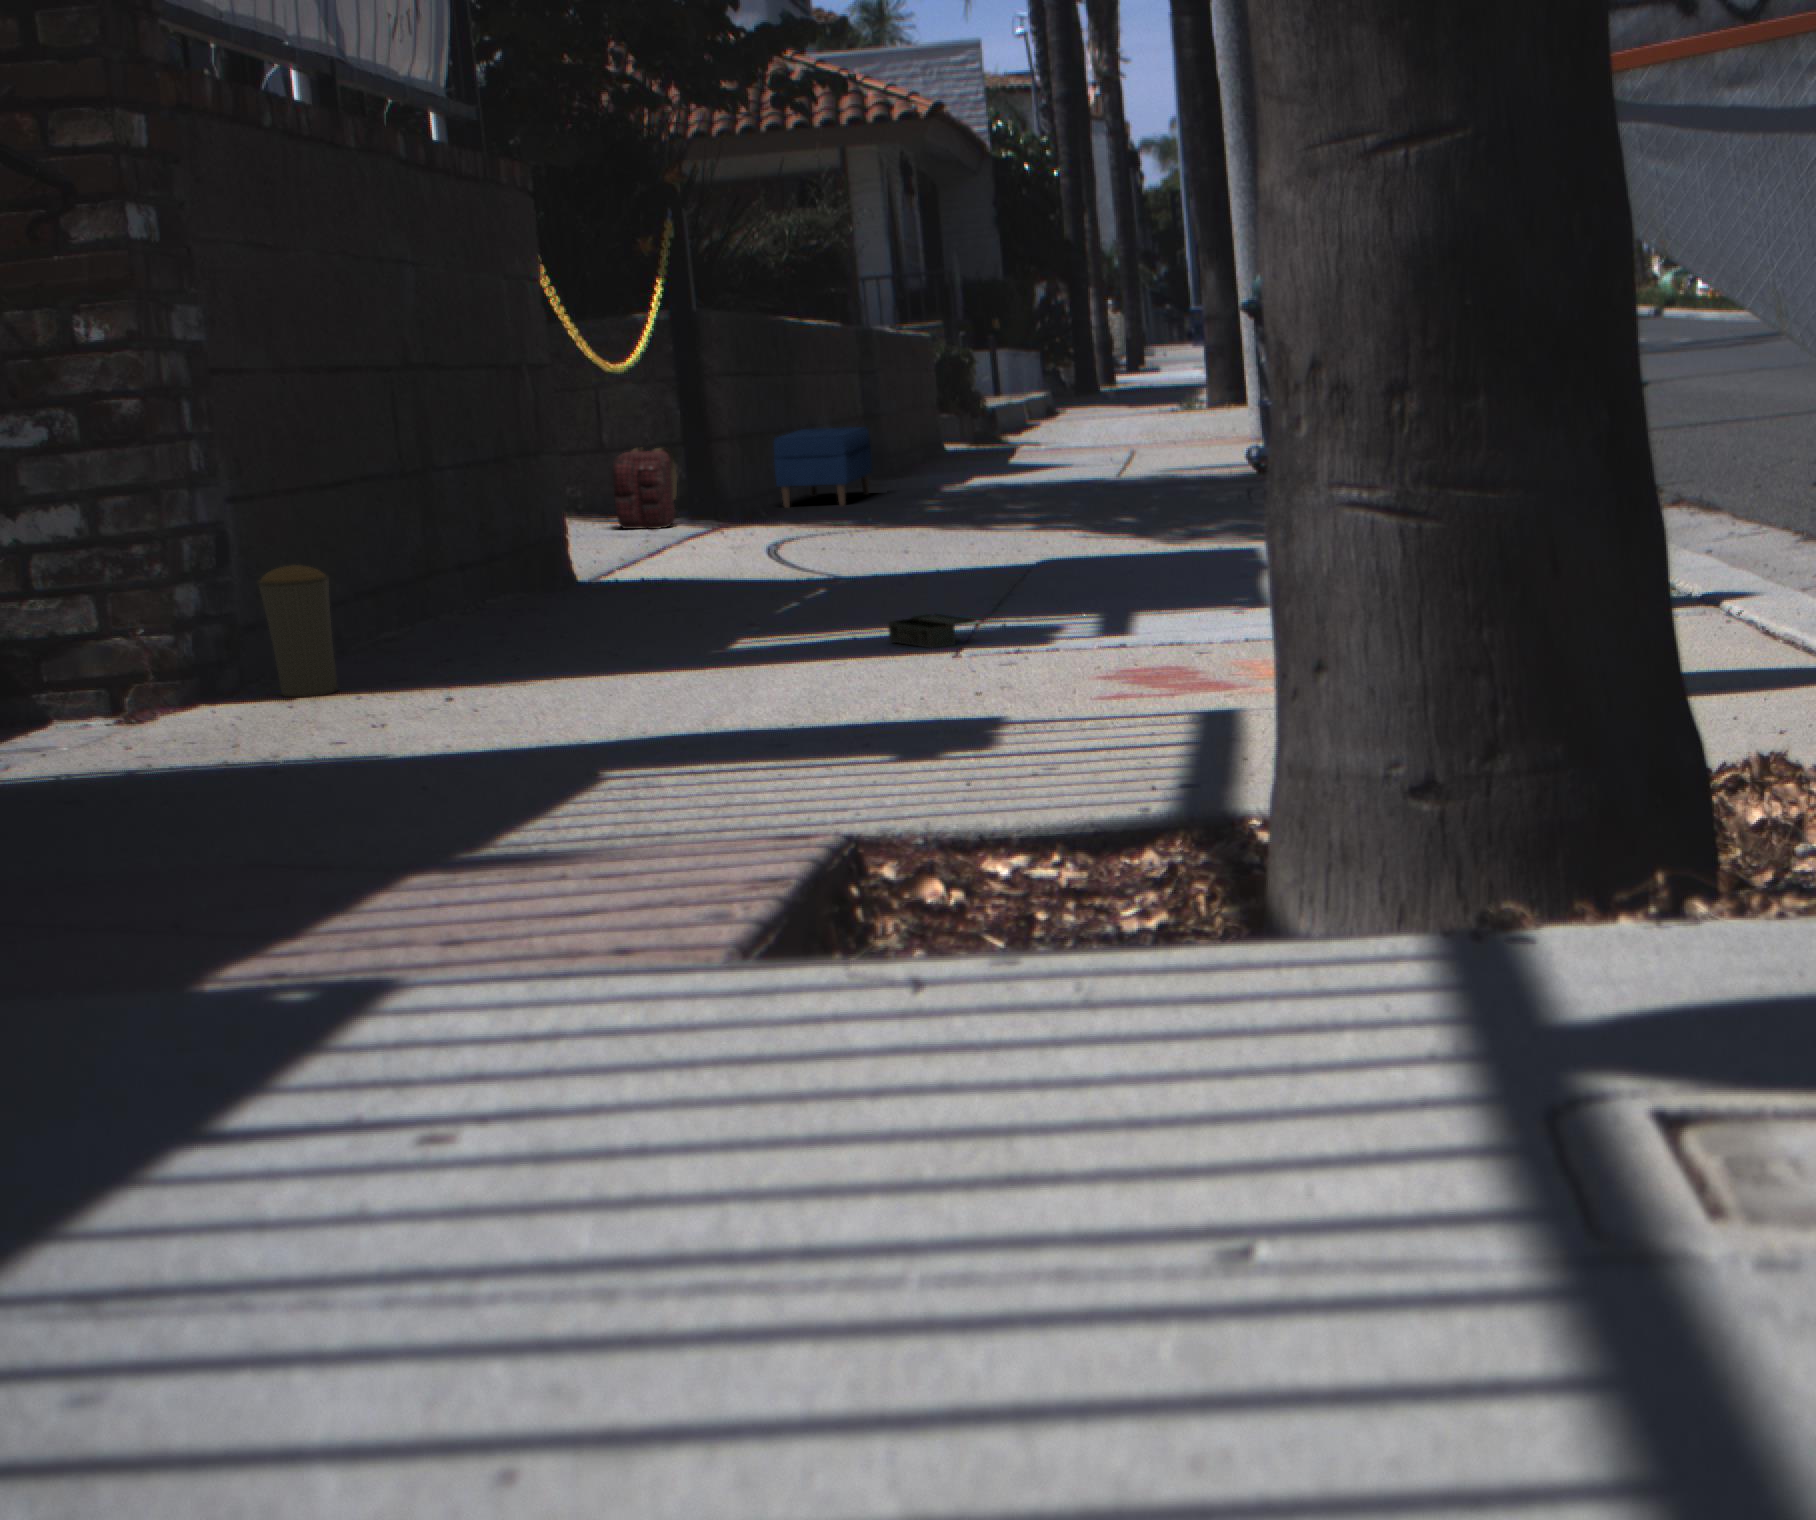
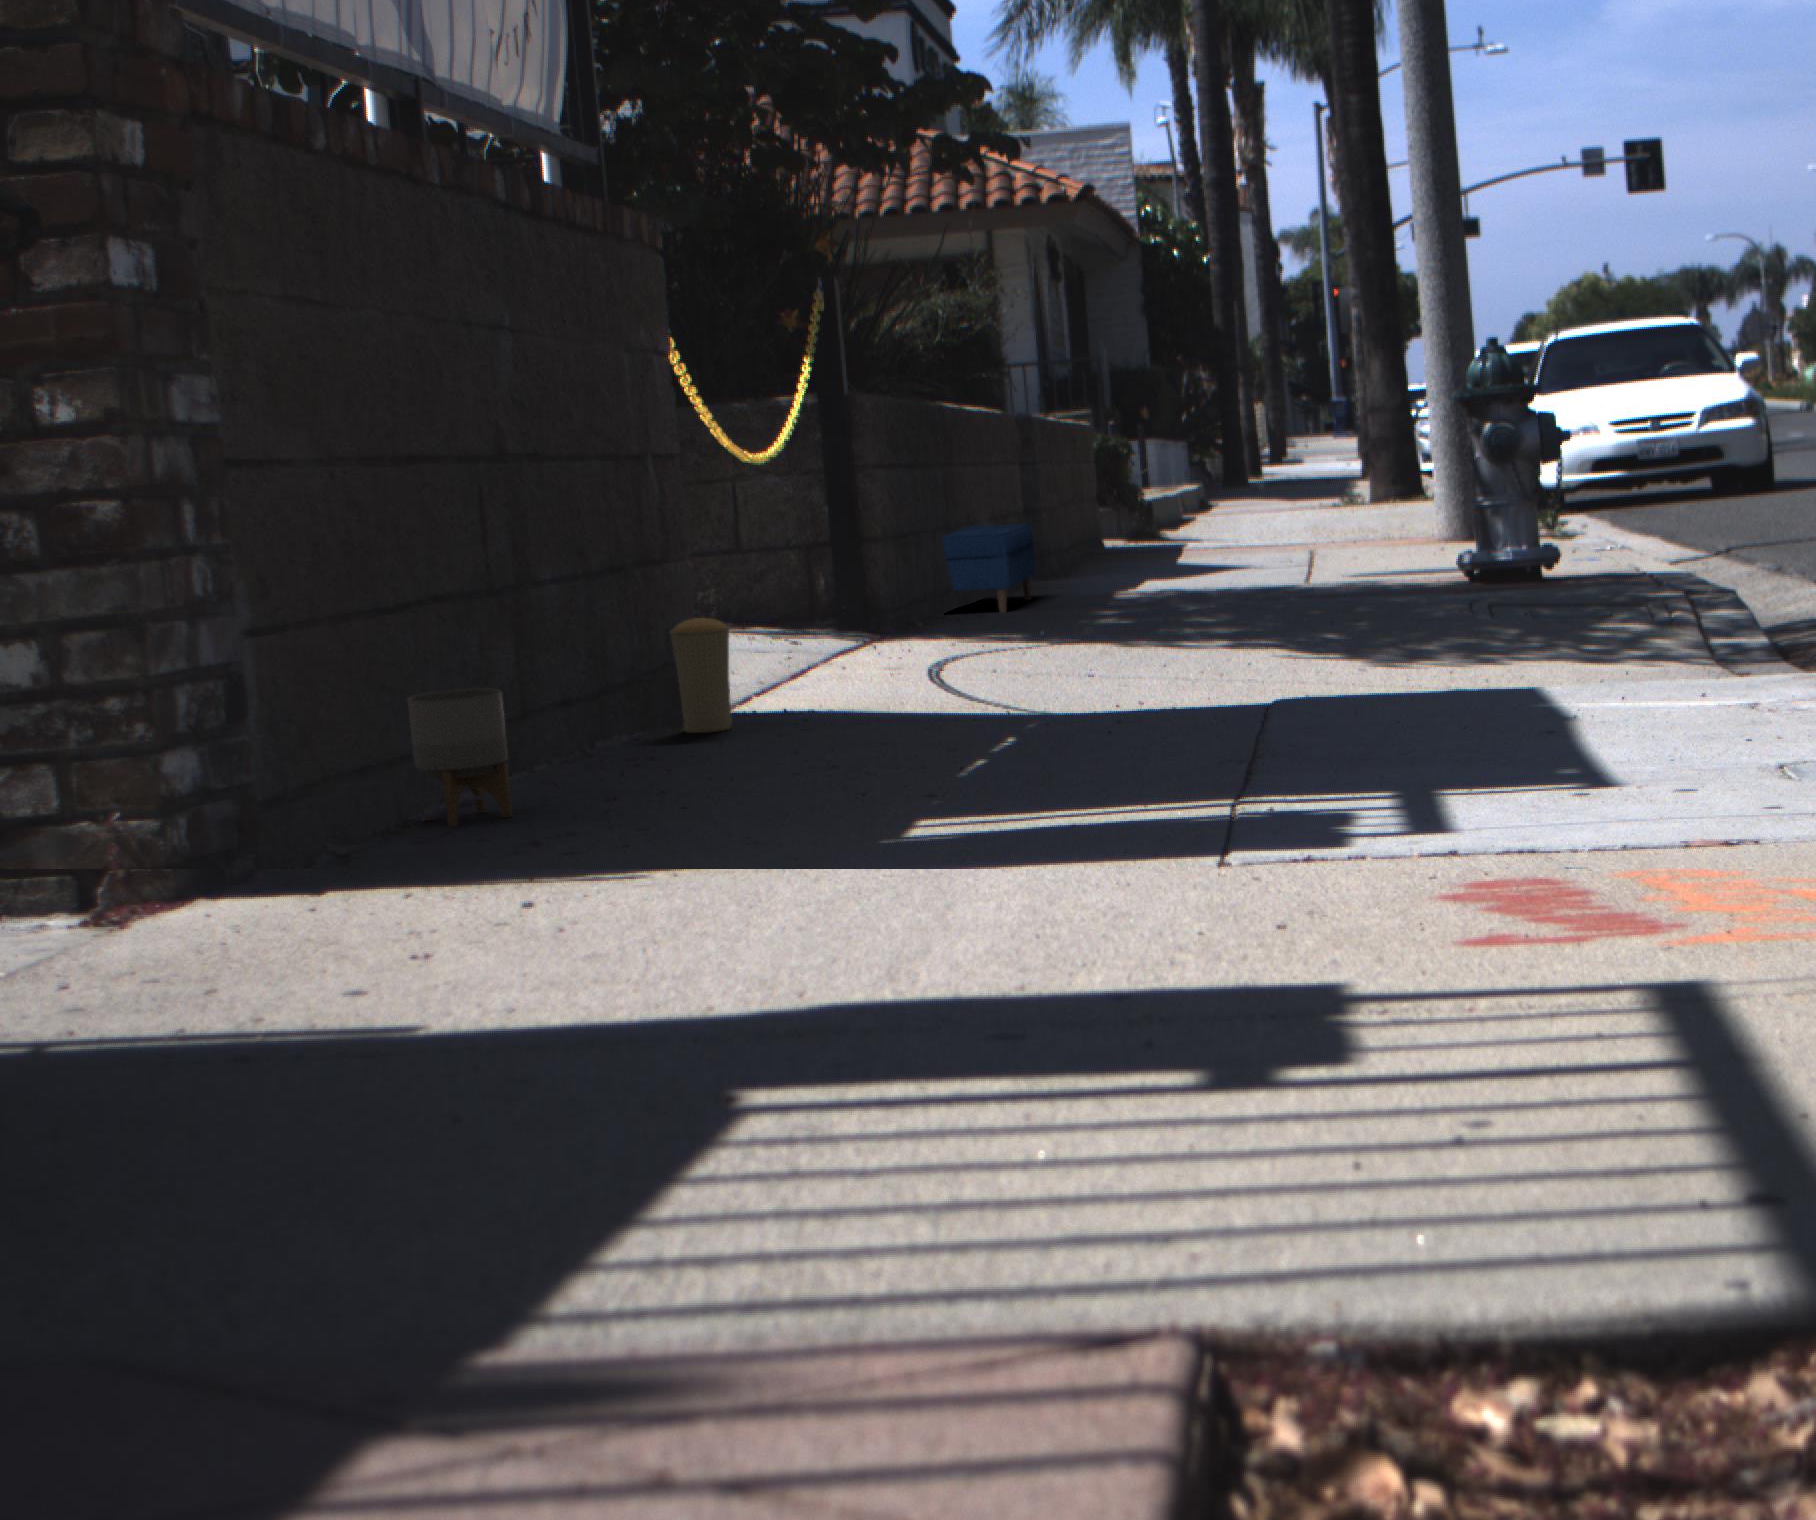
backpack: present [613,446,679,529] -> none [744,546,819,643]
planter: none [346,553,432,659] -> present [408,688,512,826]
trash can: present [257,565,338,697] -> present [670,618,732,733]
toolbox: present [888,614,976,648] -> none [1114,766,1237,816]

